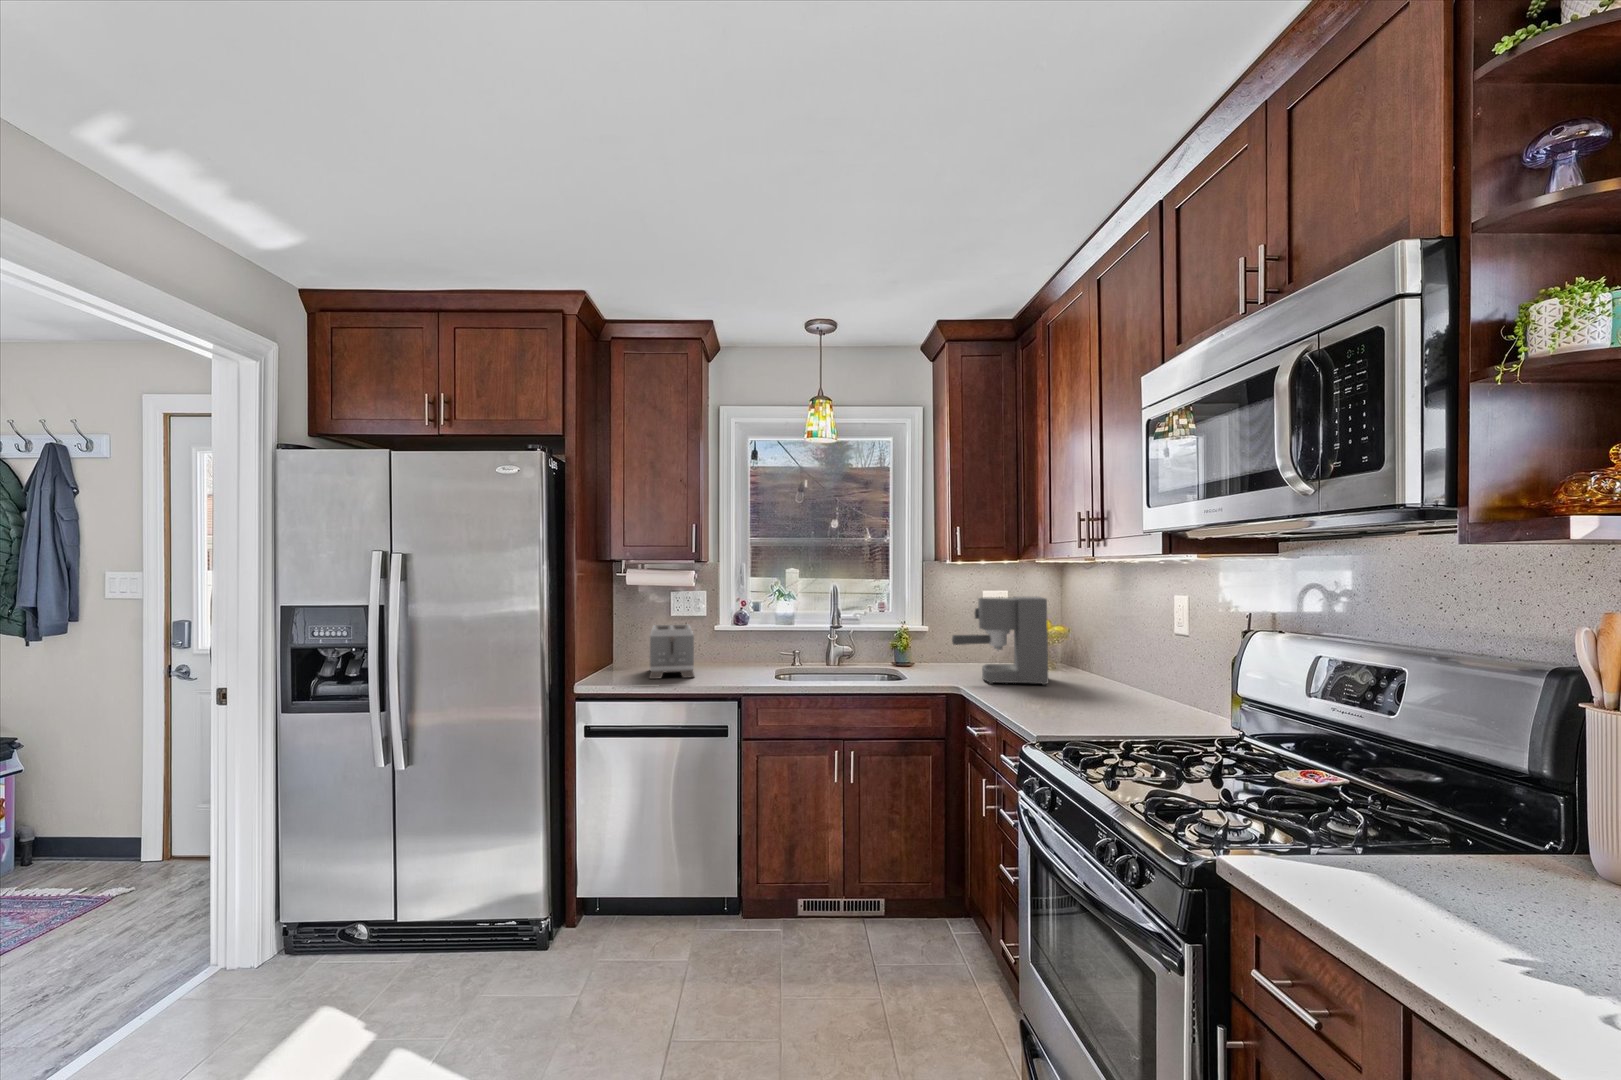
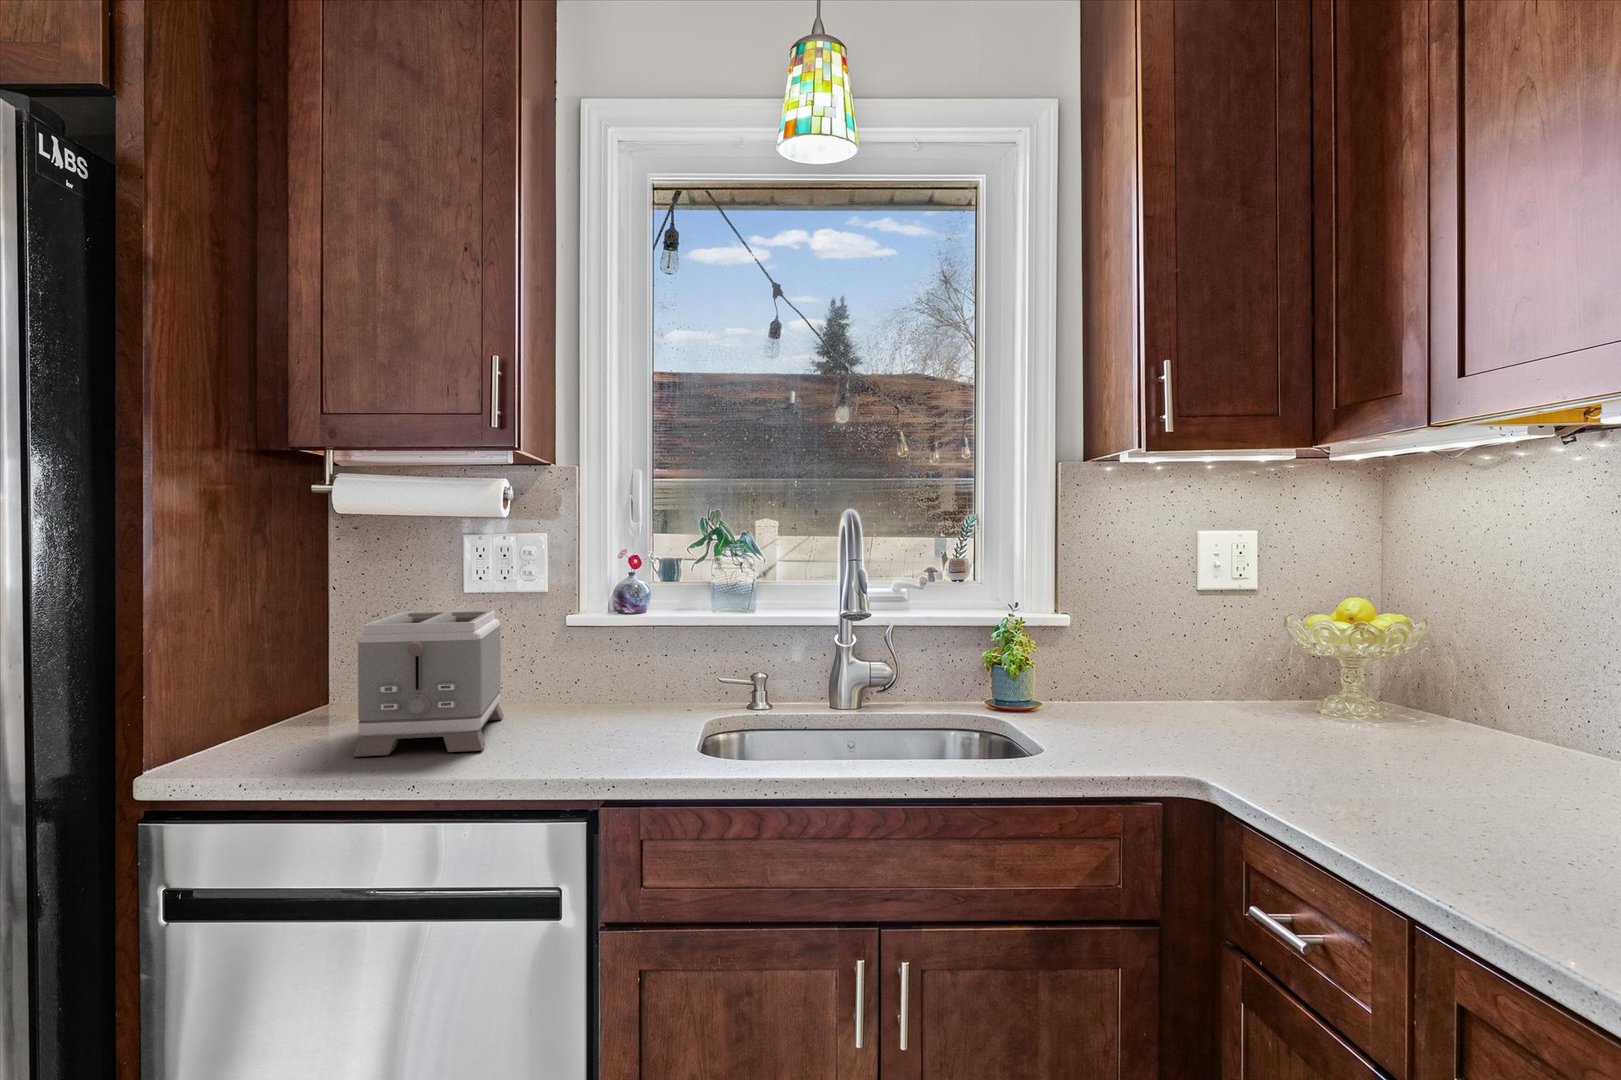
coffee maker: present [952,597,1048,685] -> none [1174,535,1473,782]

